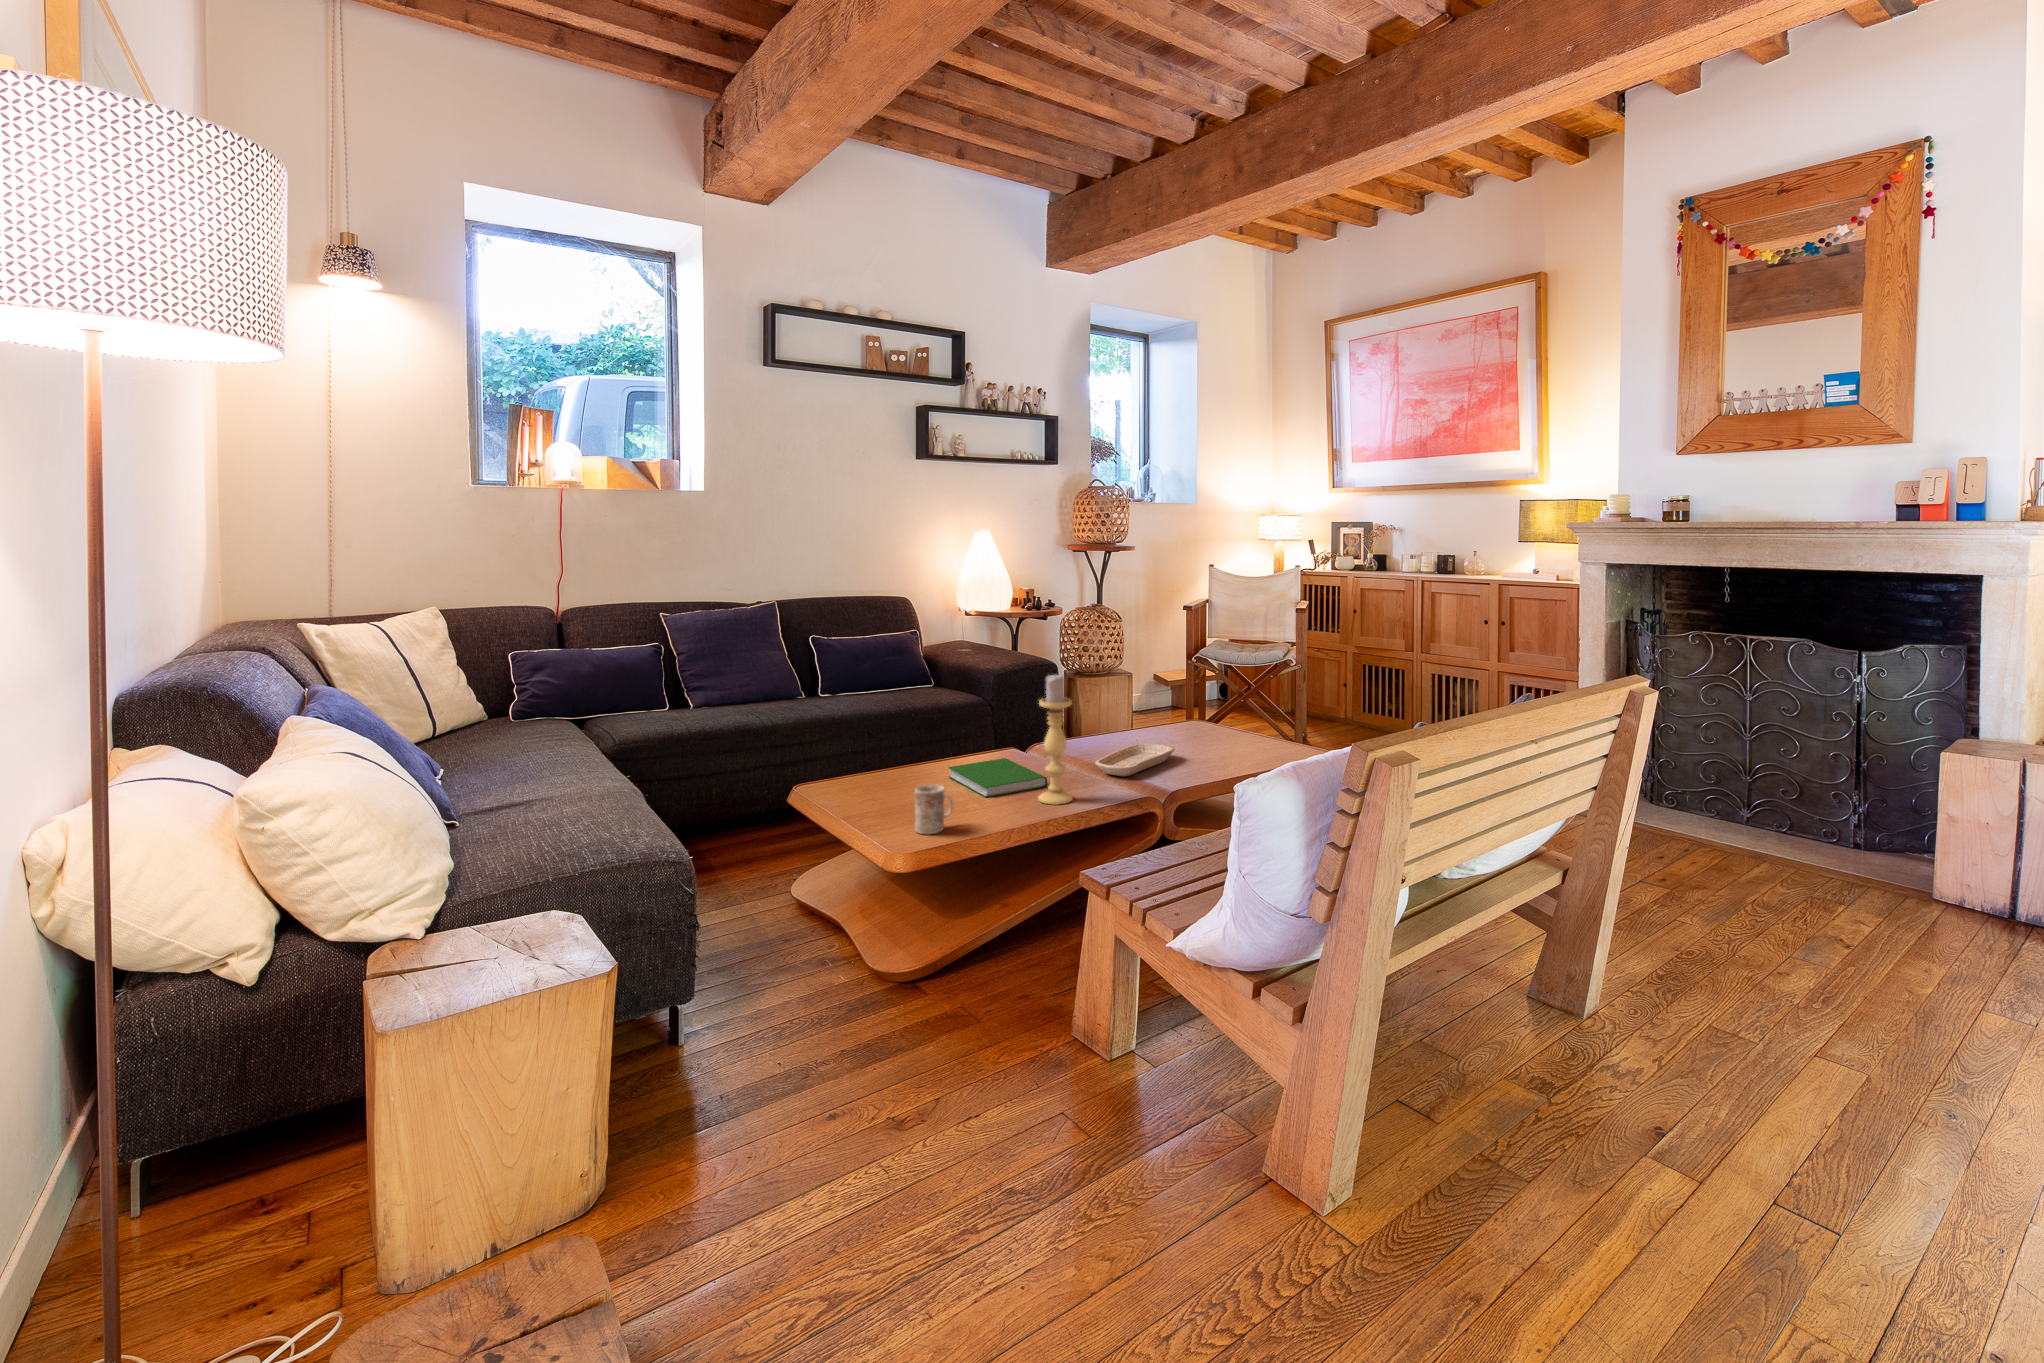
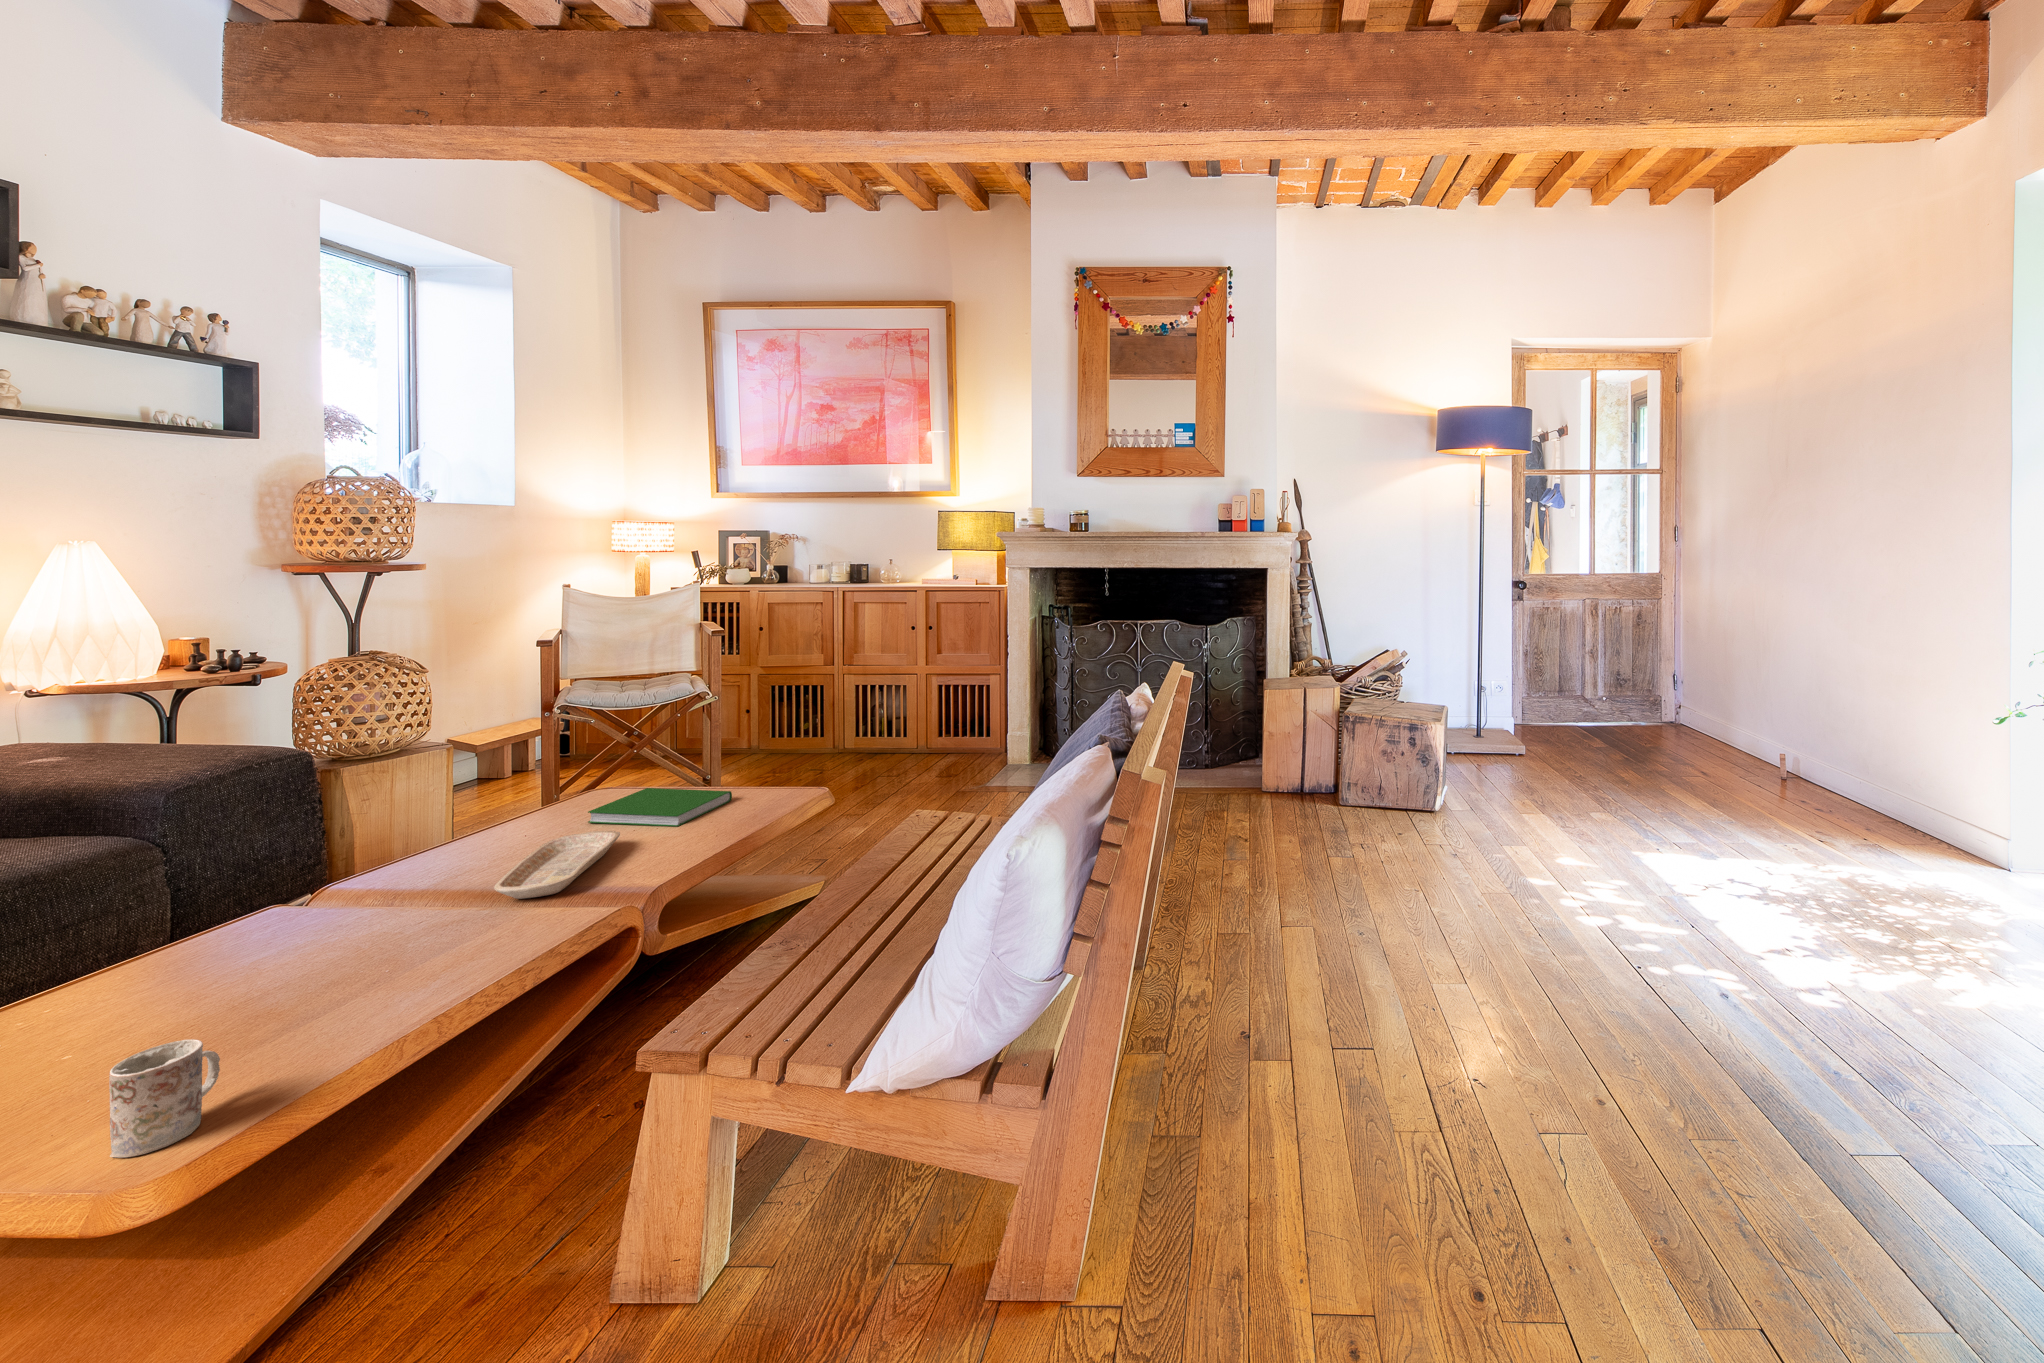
candle holder: present [1038,674,1073,805] -> none [407,772,482,986]
hardcover book: present [949,758,1047,798] -> present [588,788,732,827]

